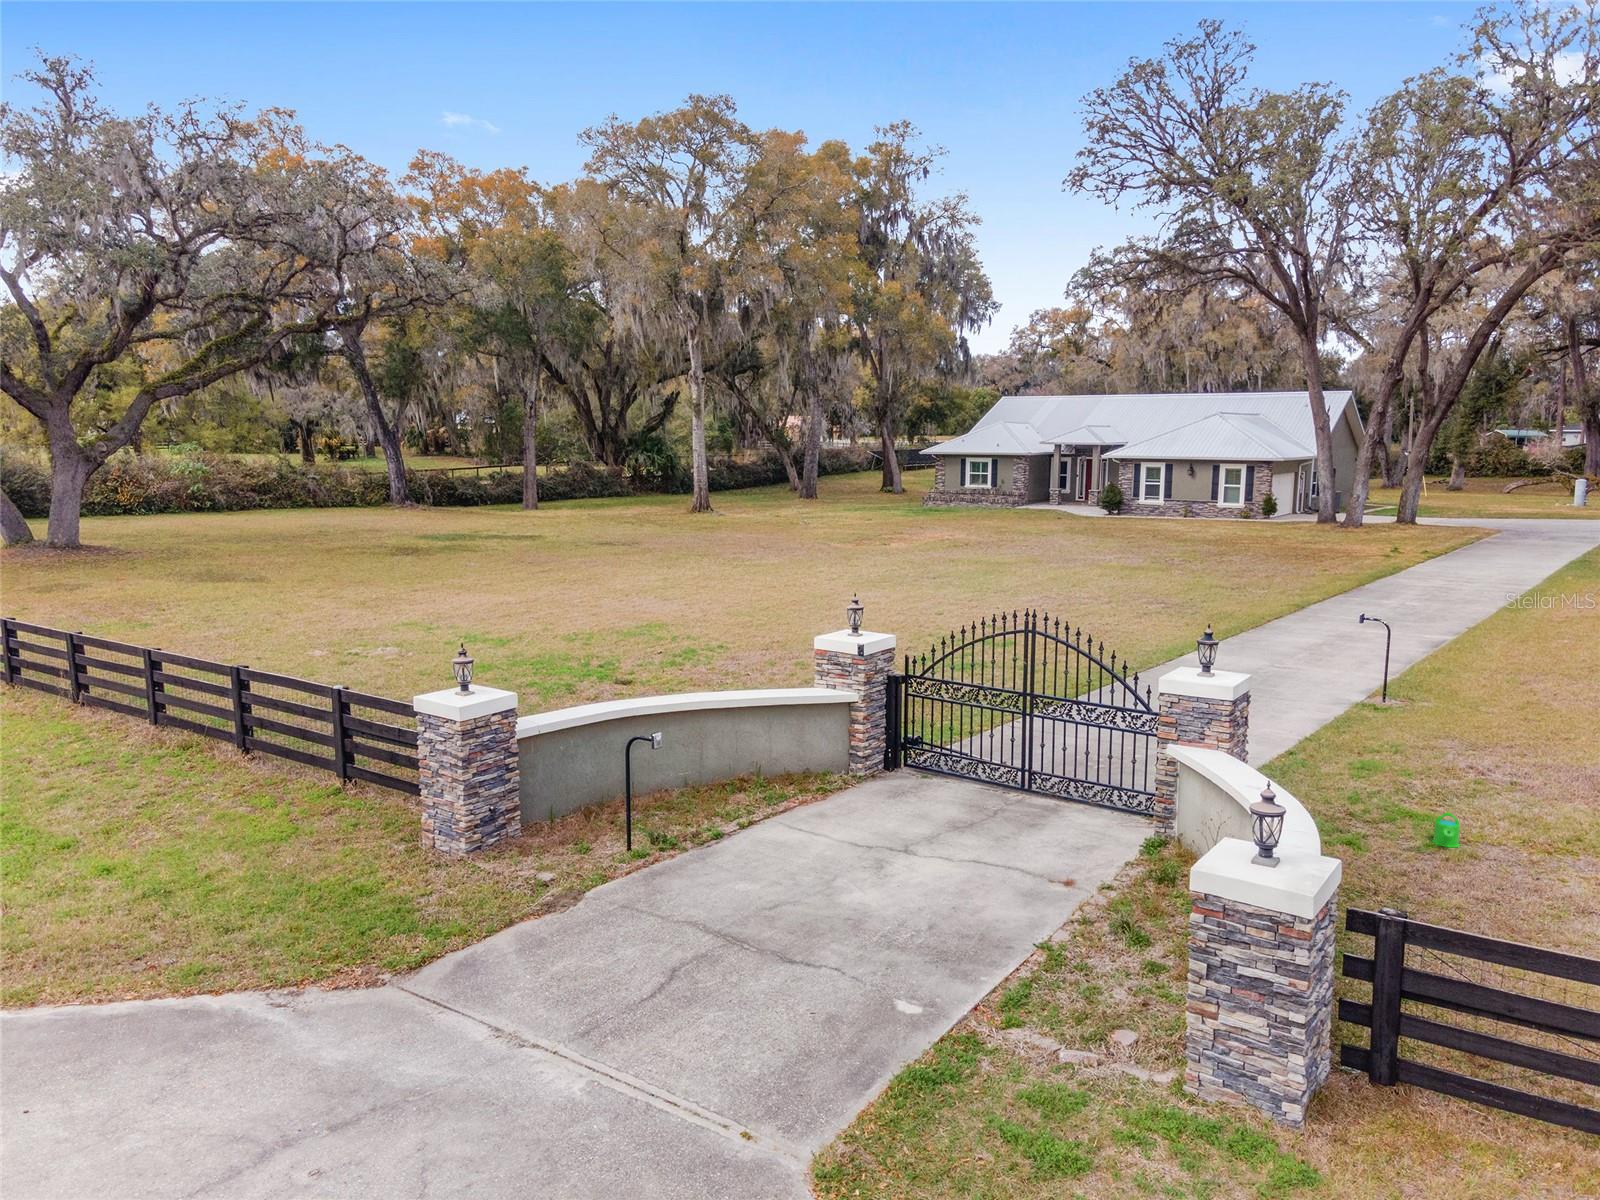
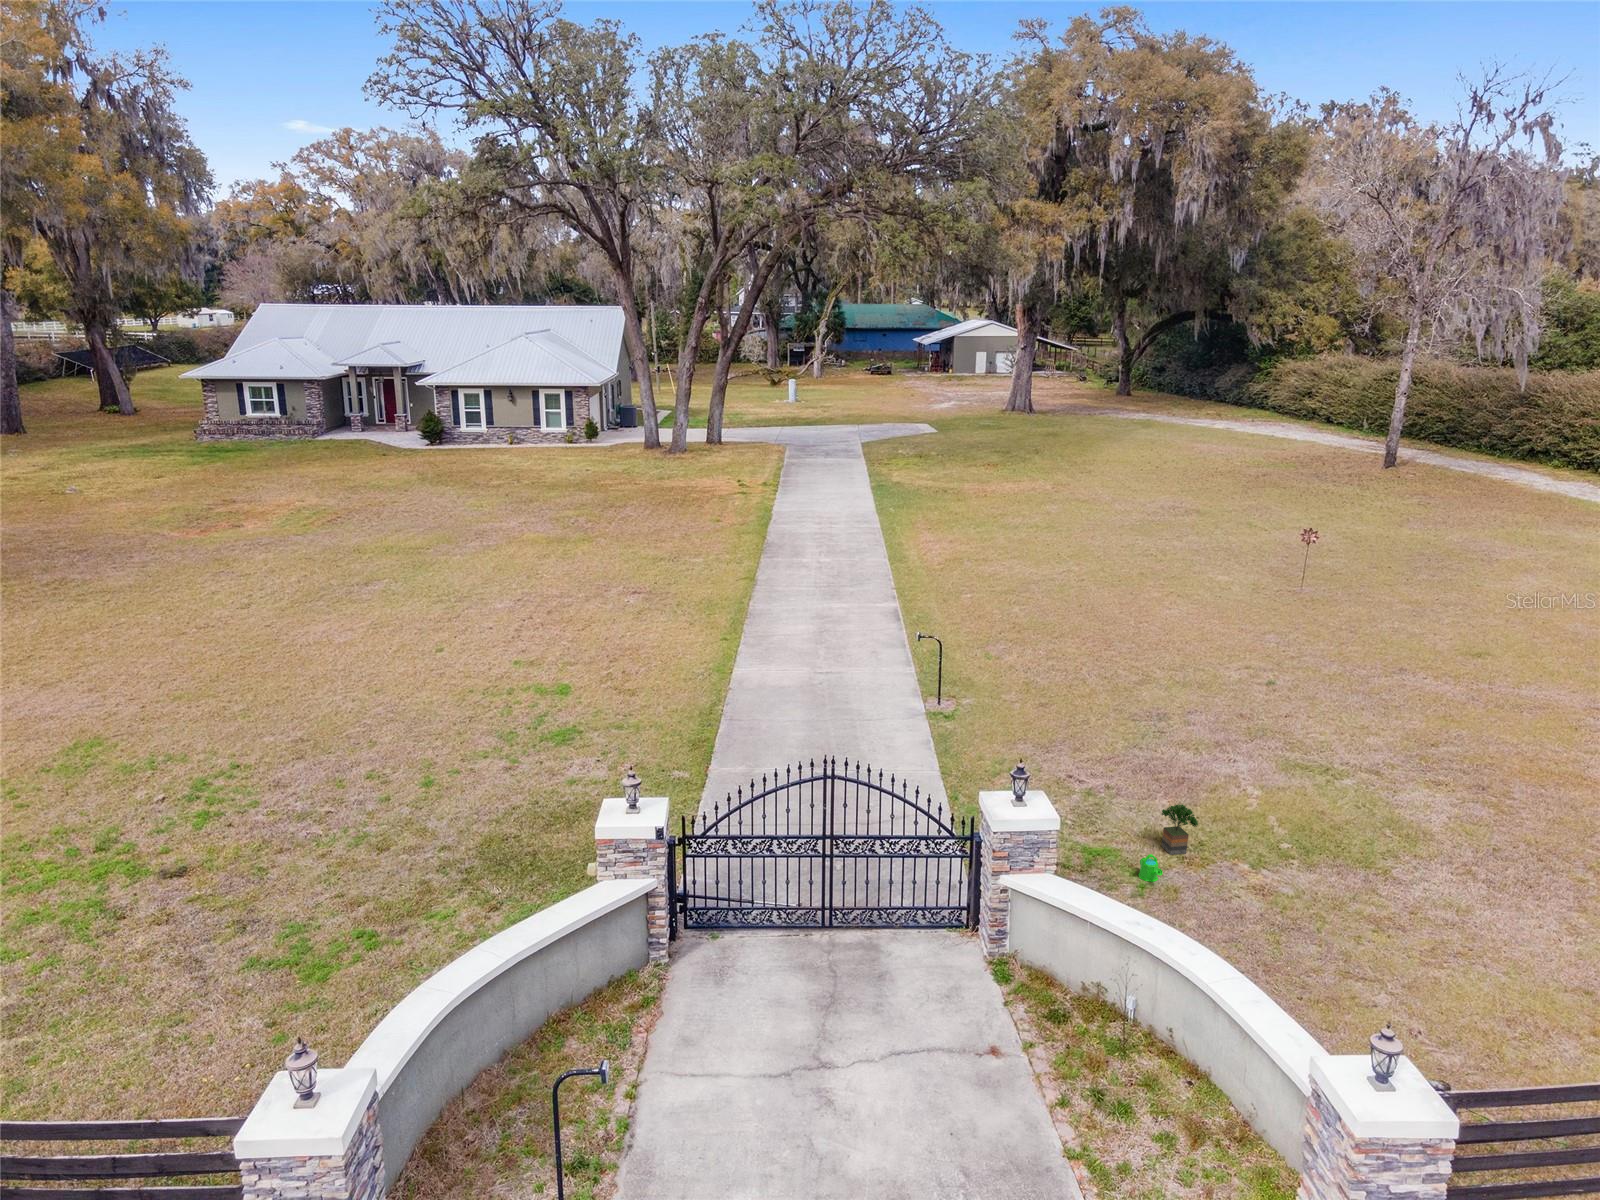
potted tree: none [1507,774,1560,843] -> present [1161,804,1198,855]

